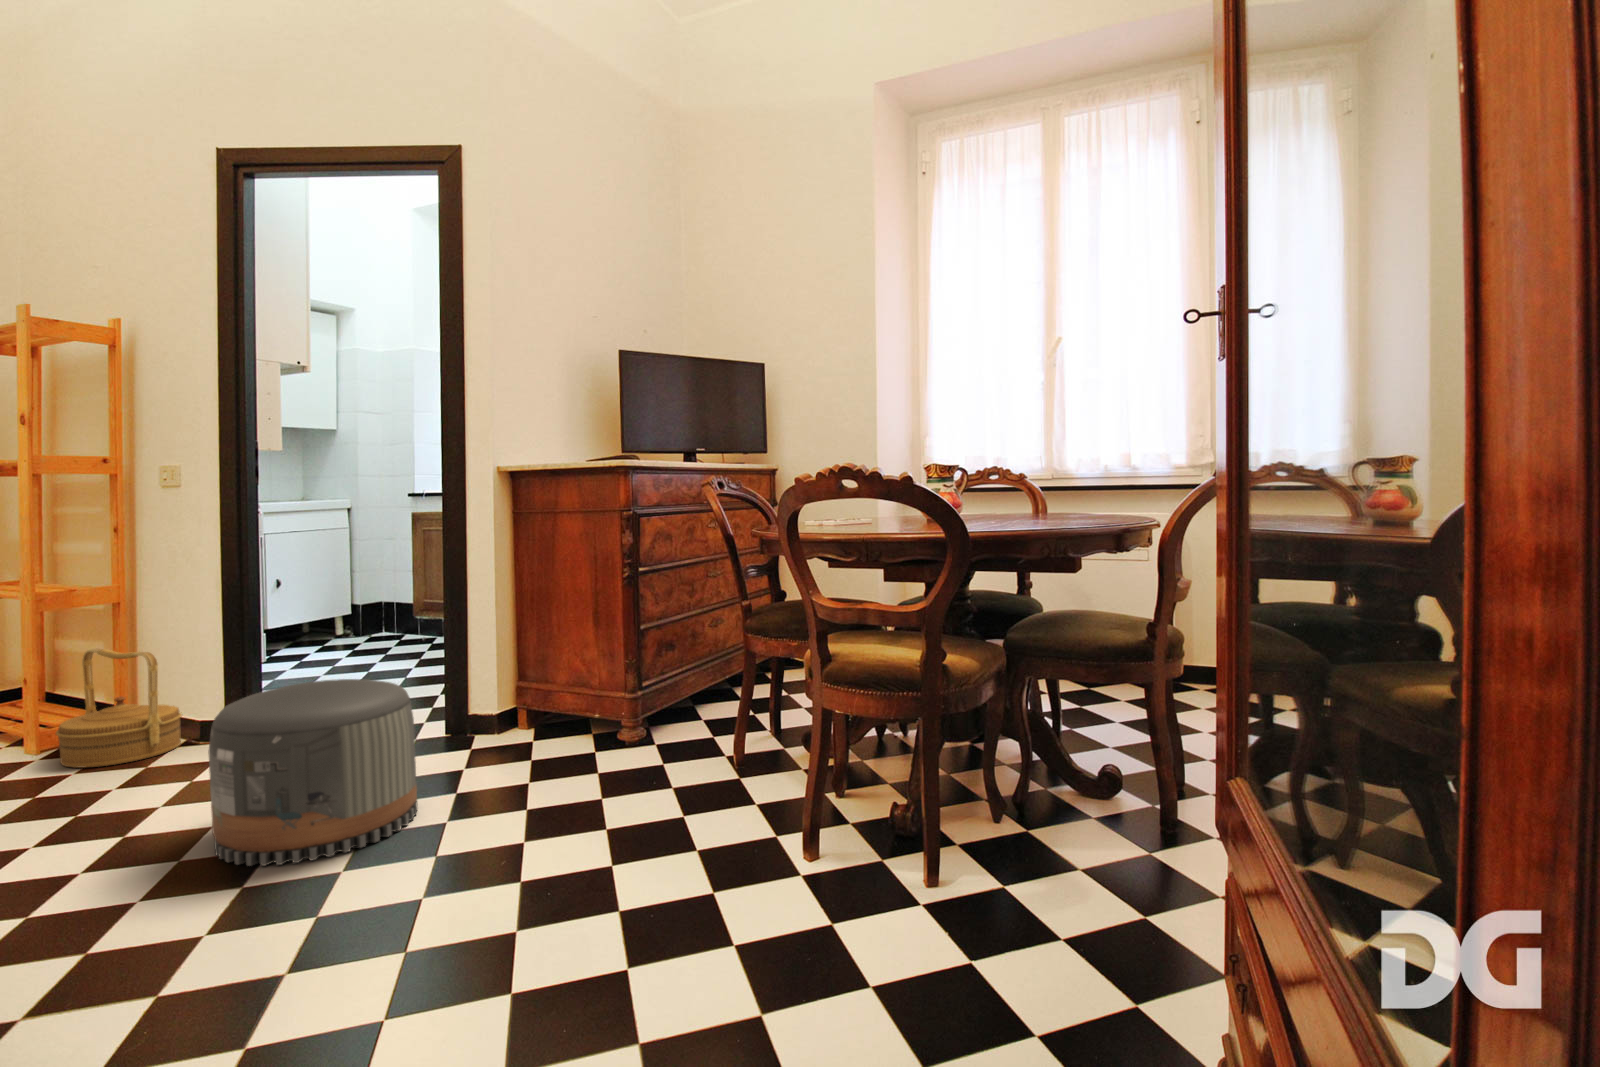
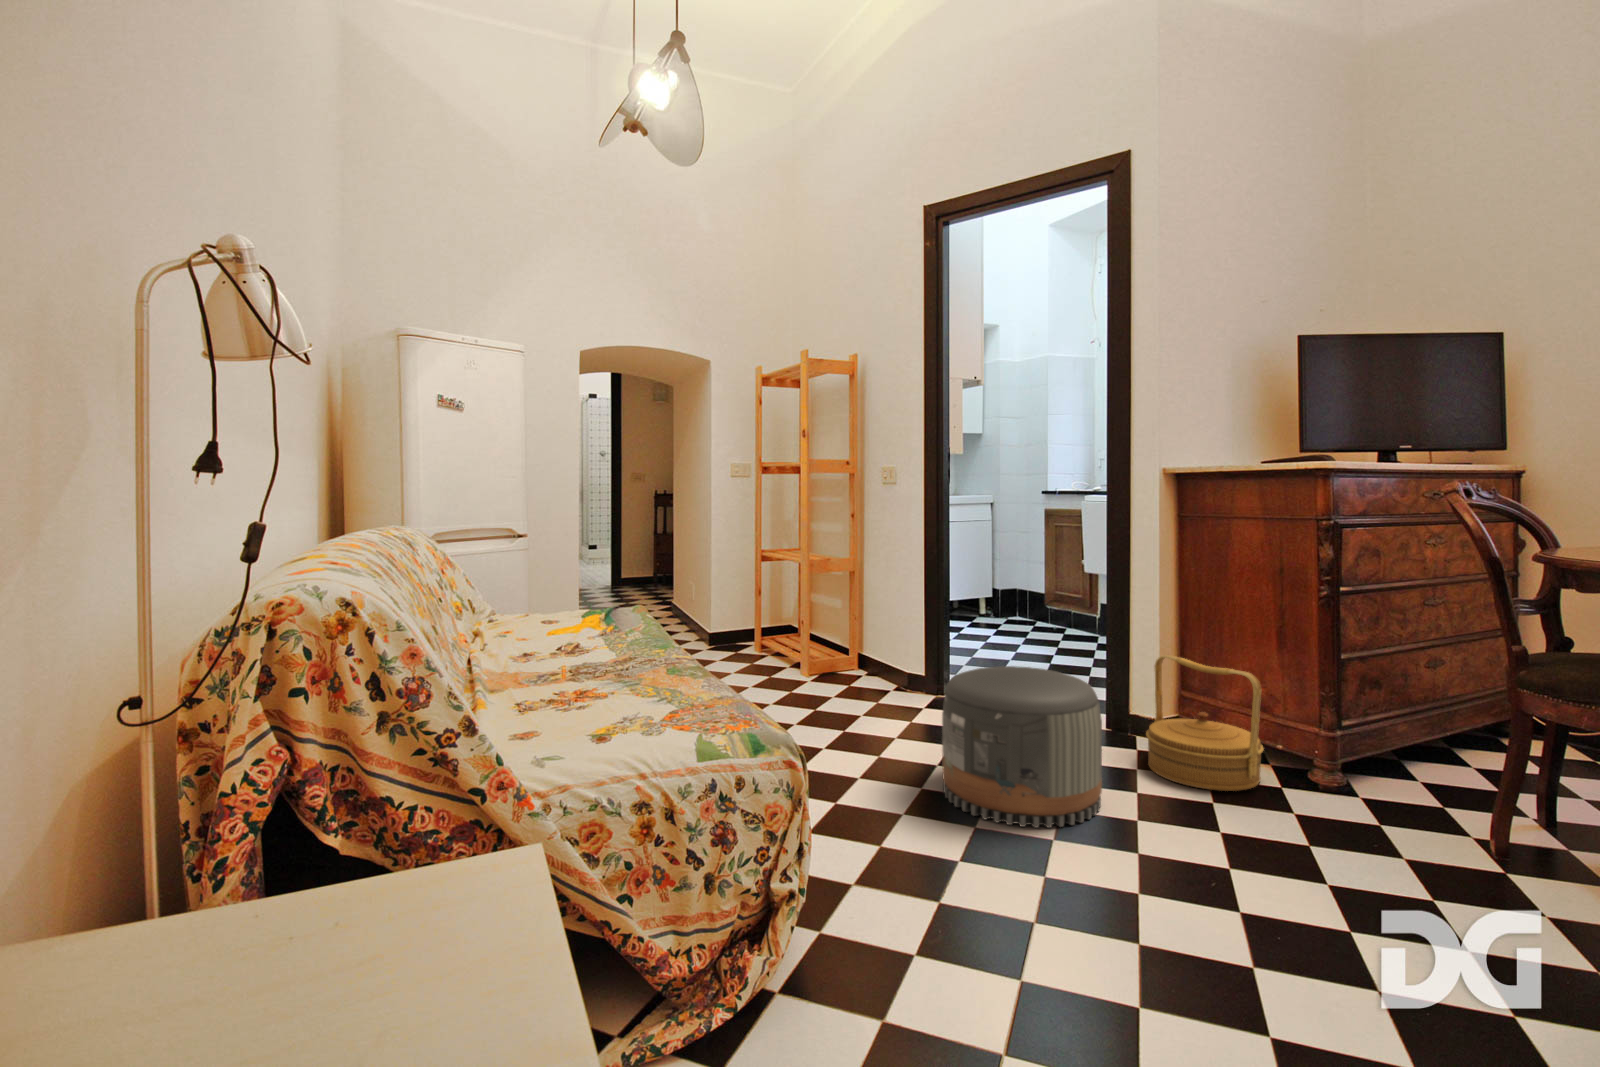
woven basket: present [56,649,182,768] -> present [1146,655,1264,791]

